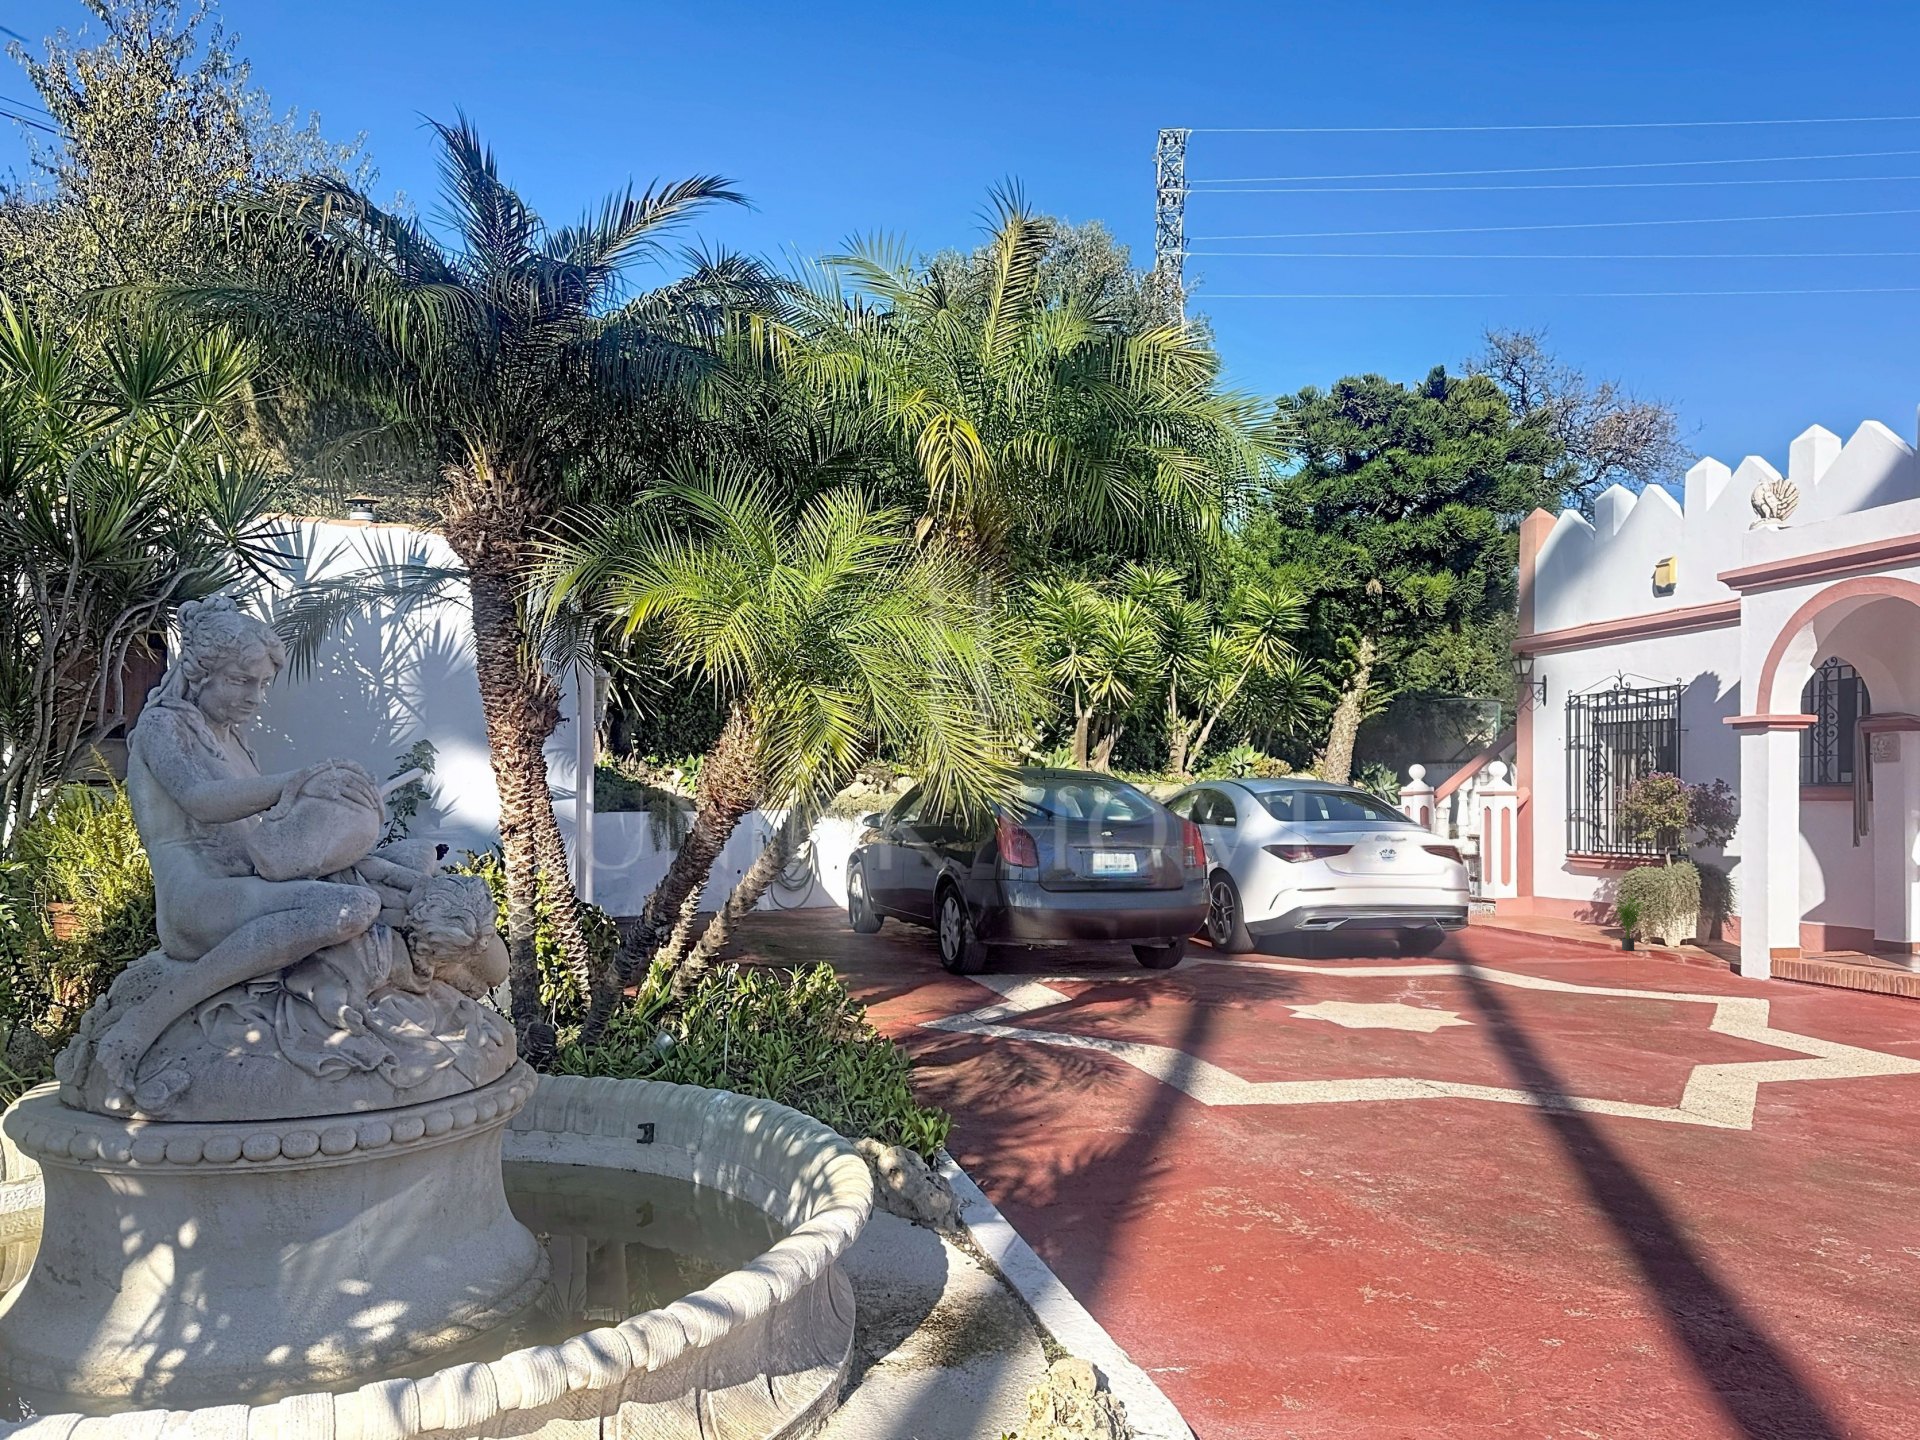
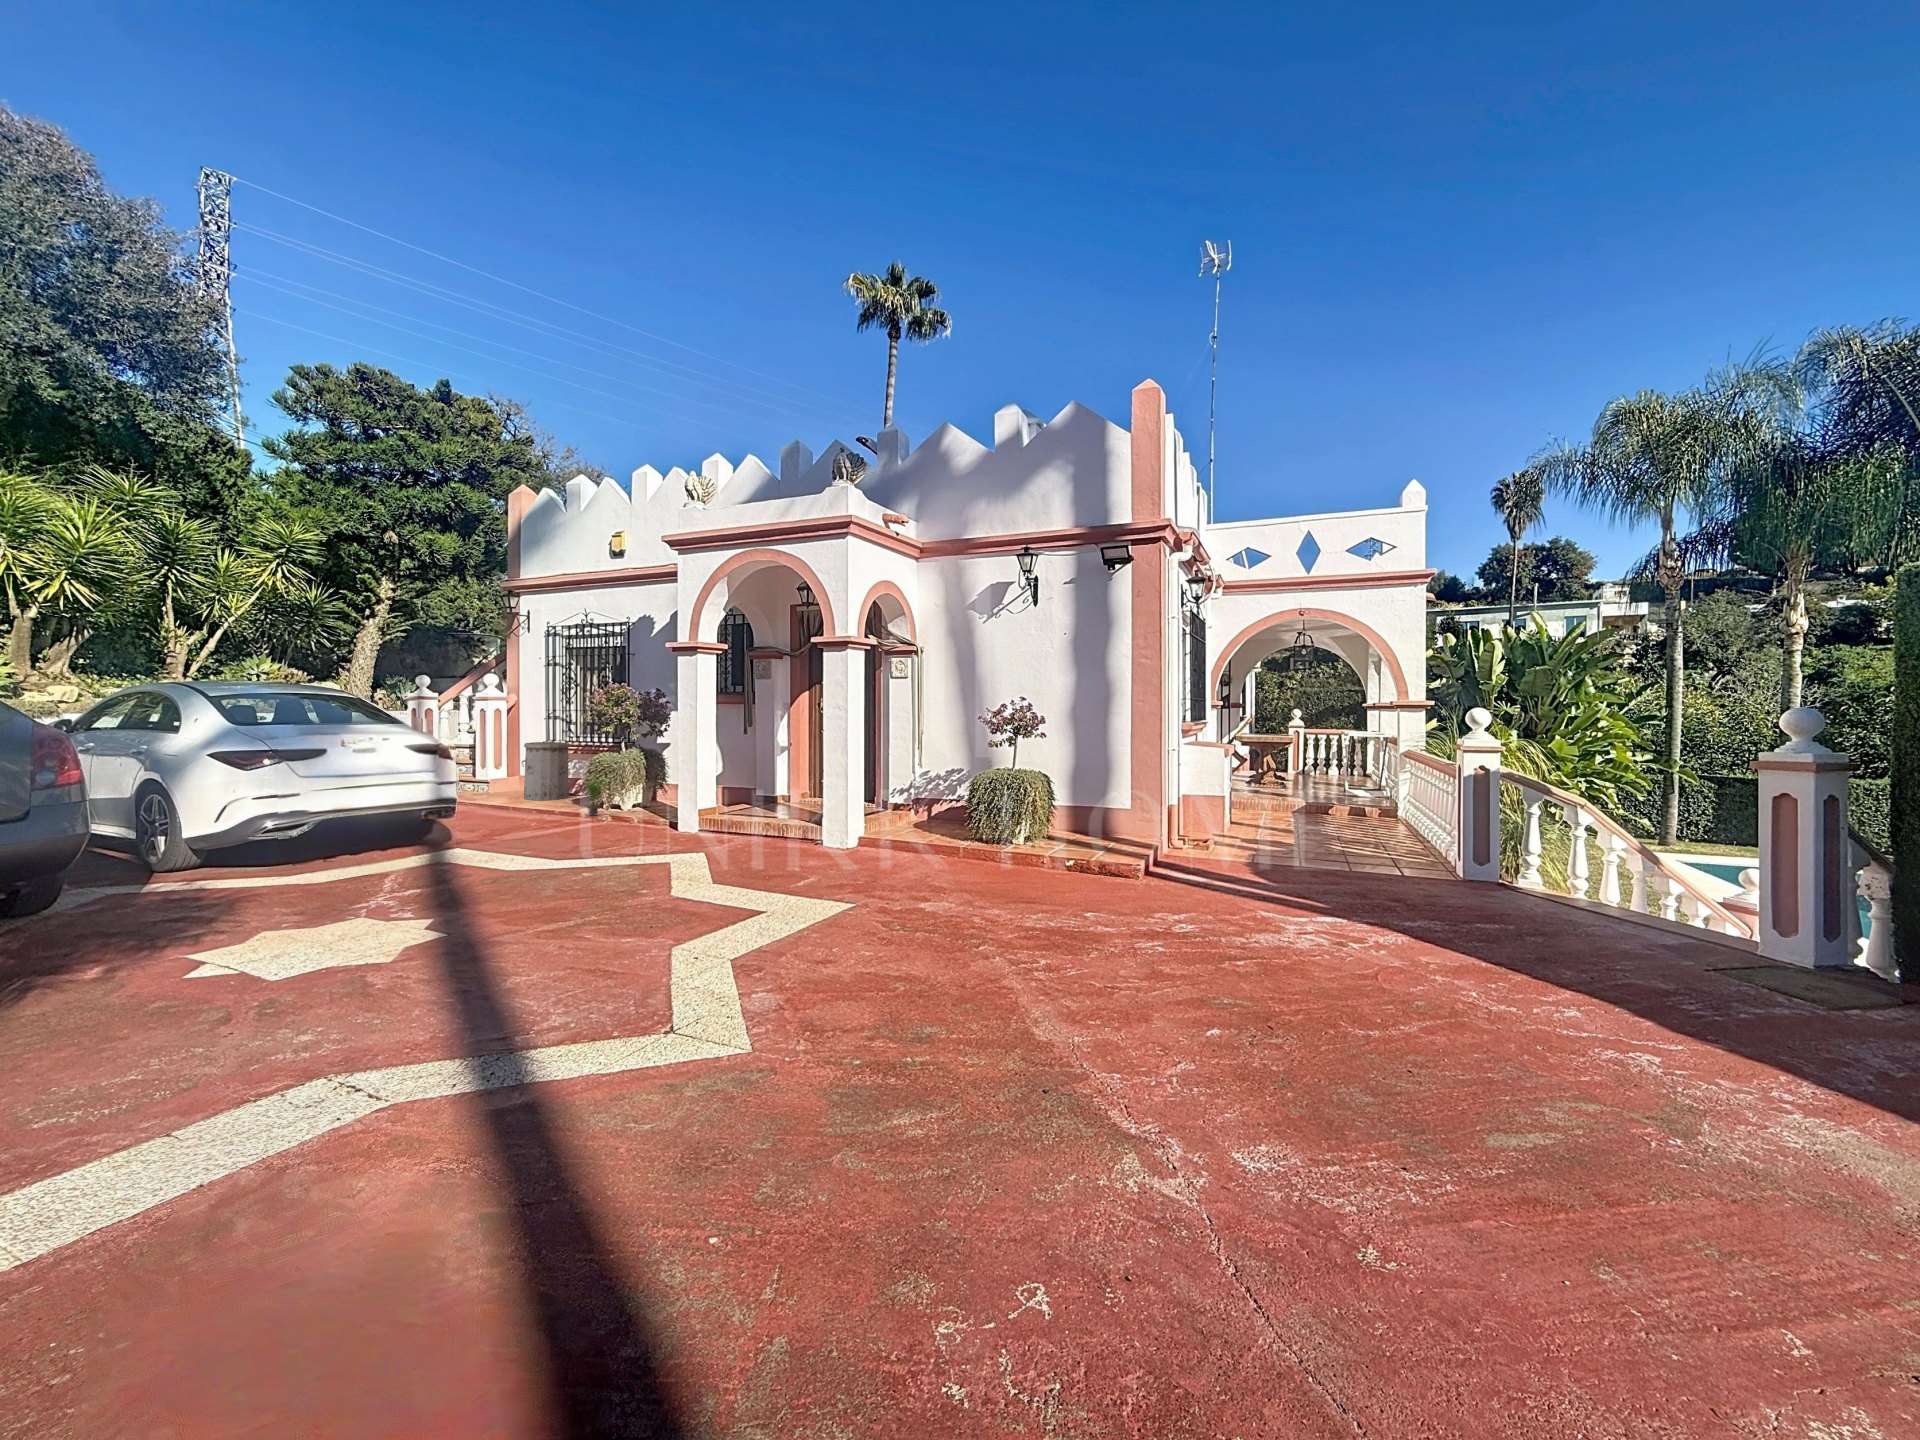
trash can: none [1537,851,1601,930] -> present [522,741,570,800]

